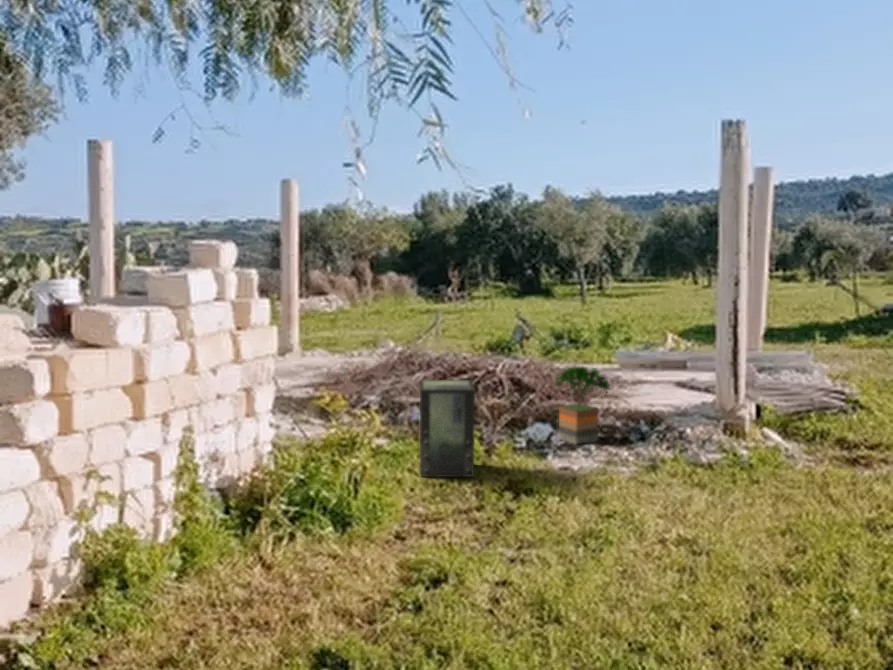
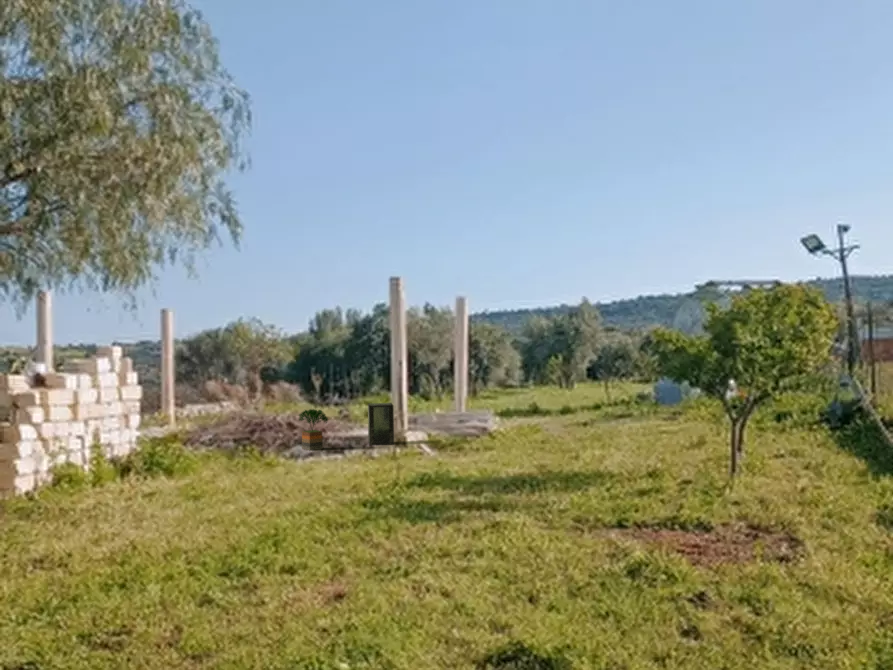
storage box: present [420,380,475,477] -> present [368,403,394,446]

